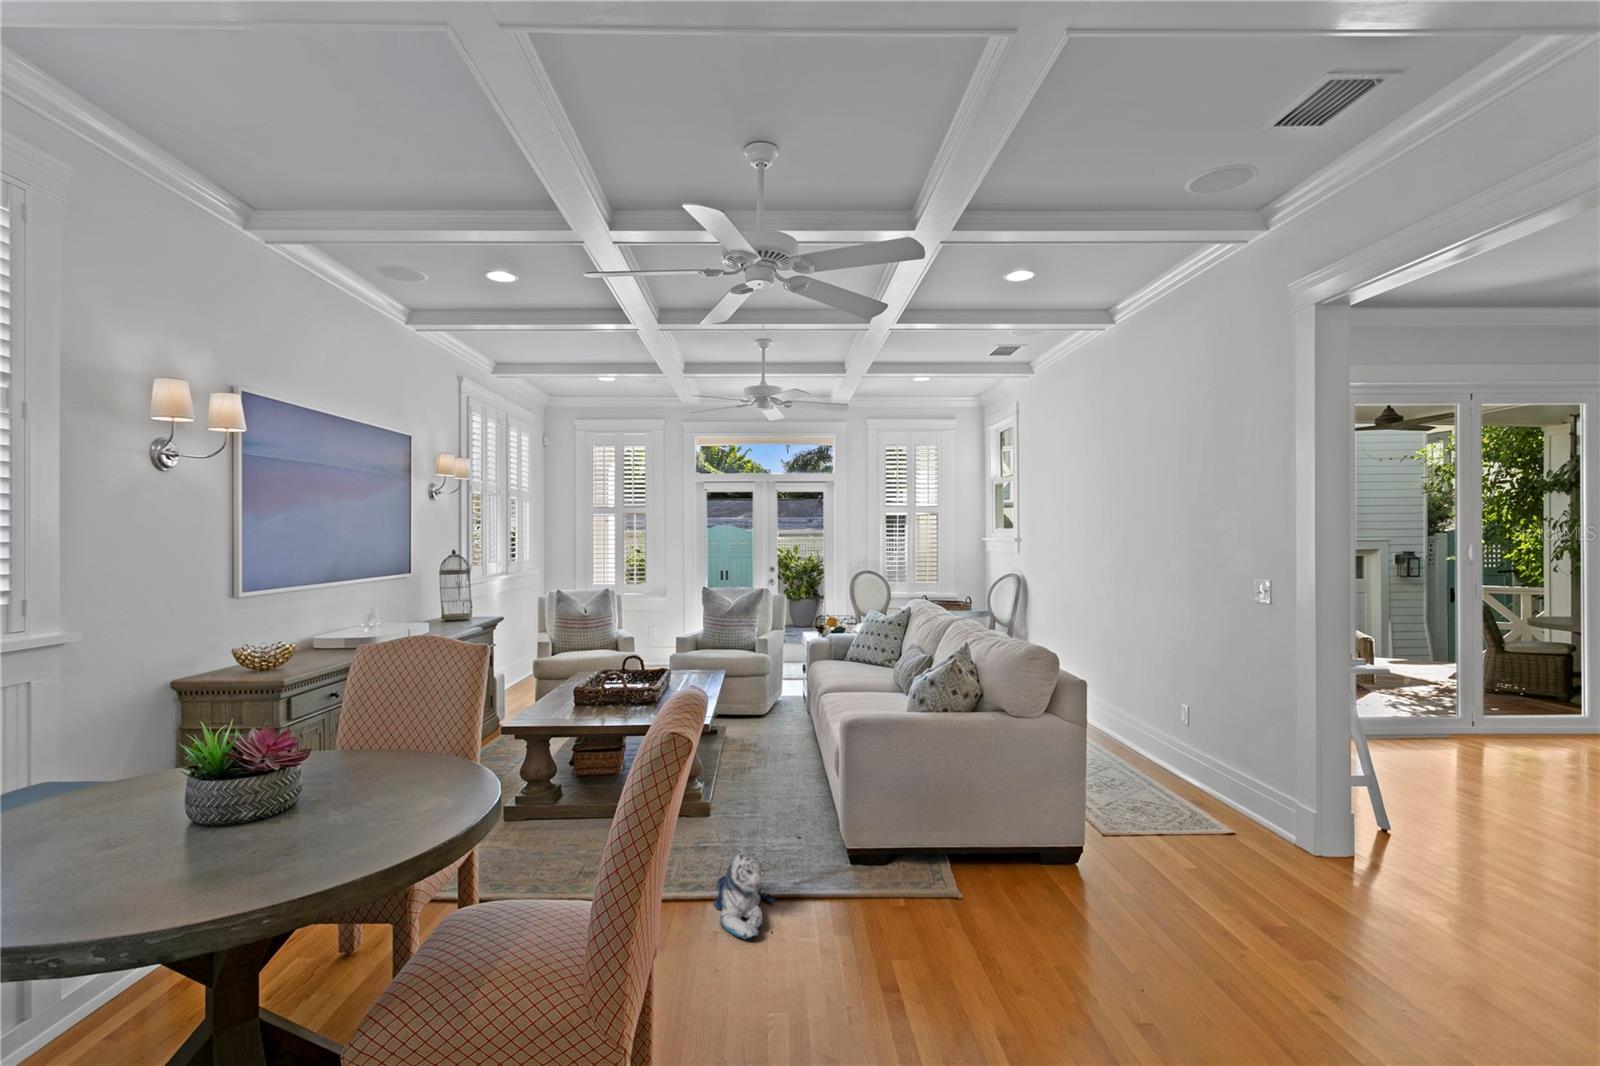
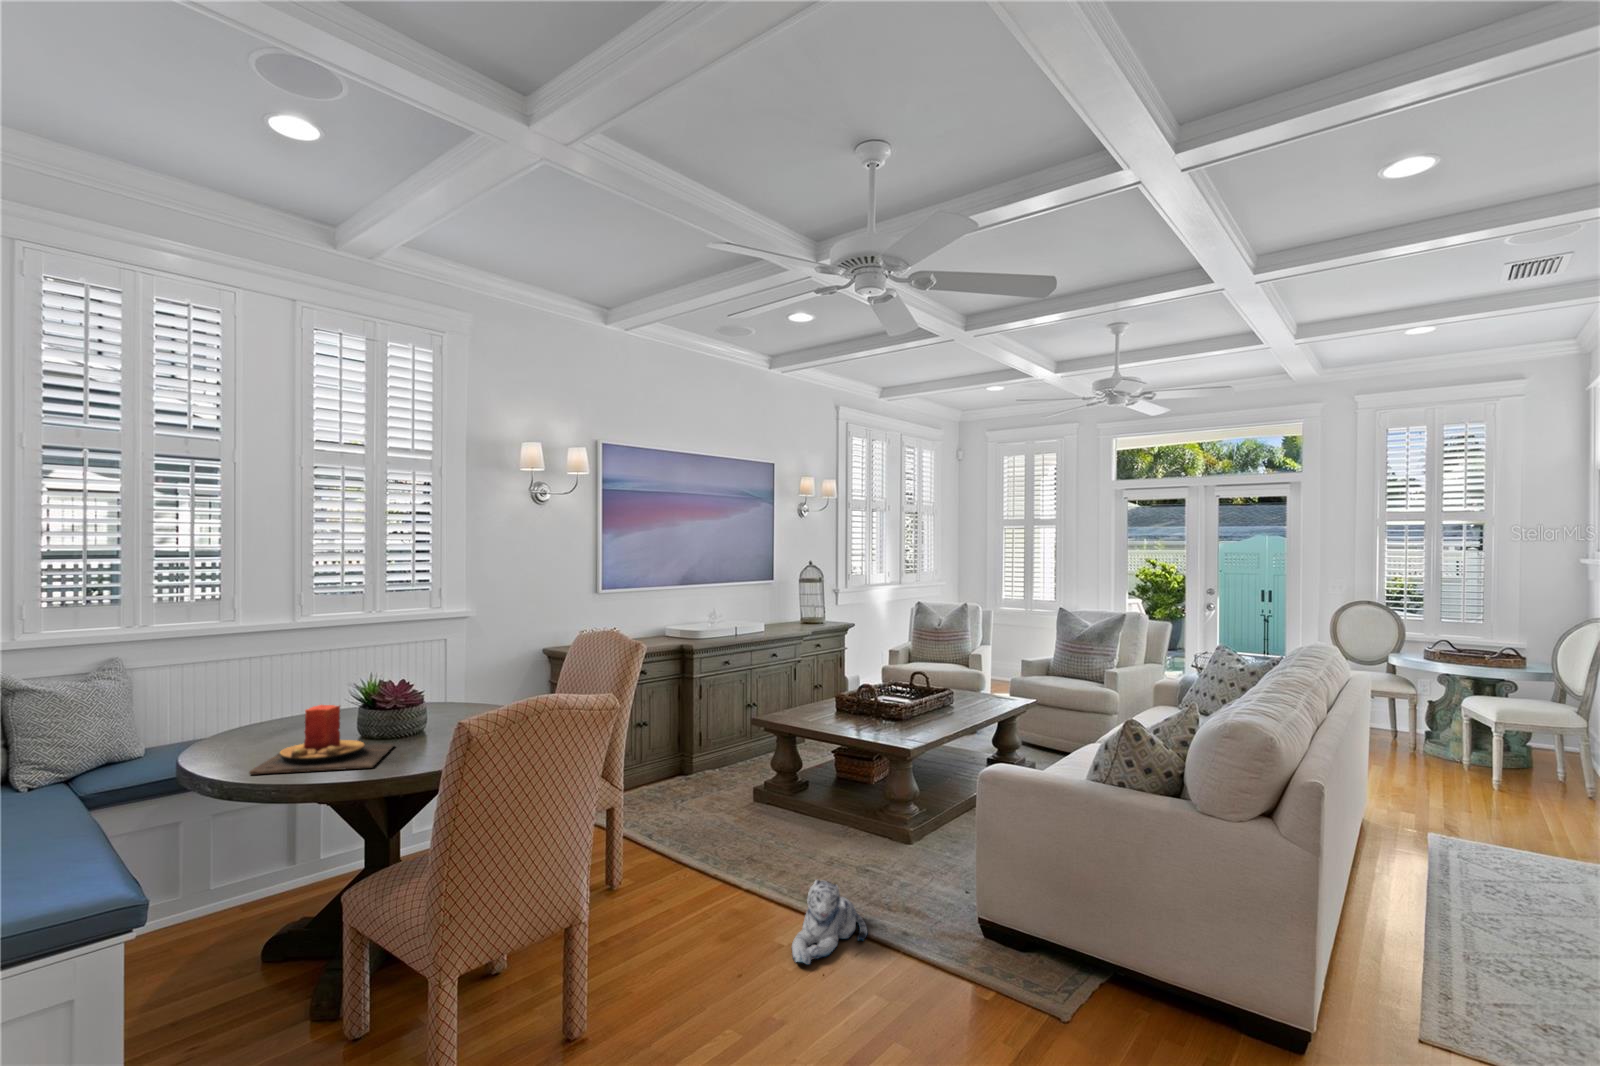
candle: none [87,770,336,907] -> present [249,705,394,775]

